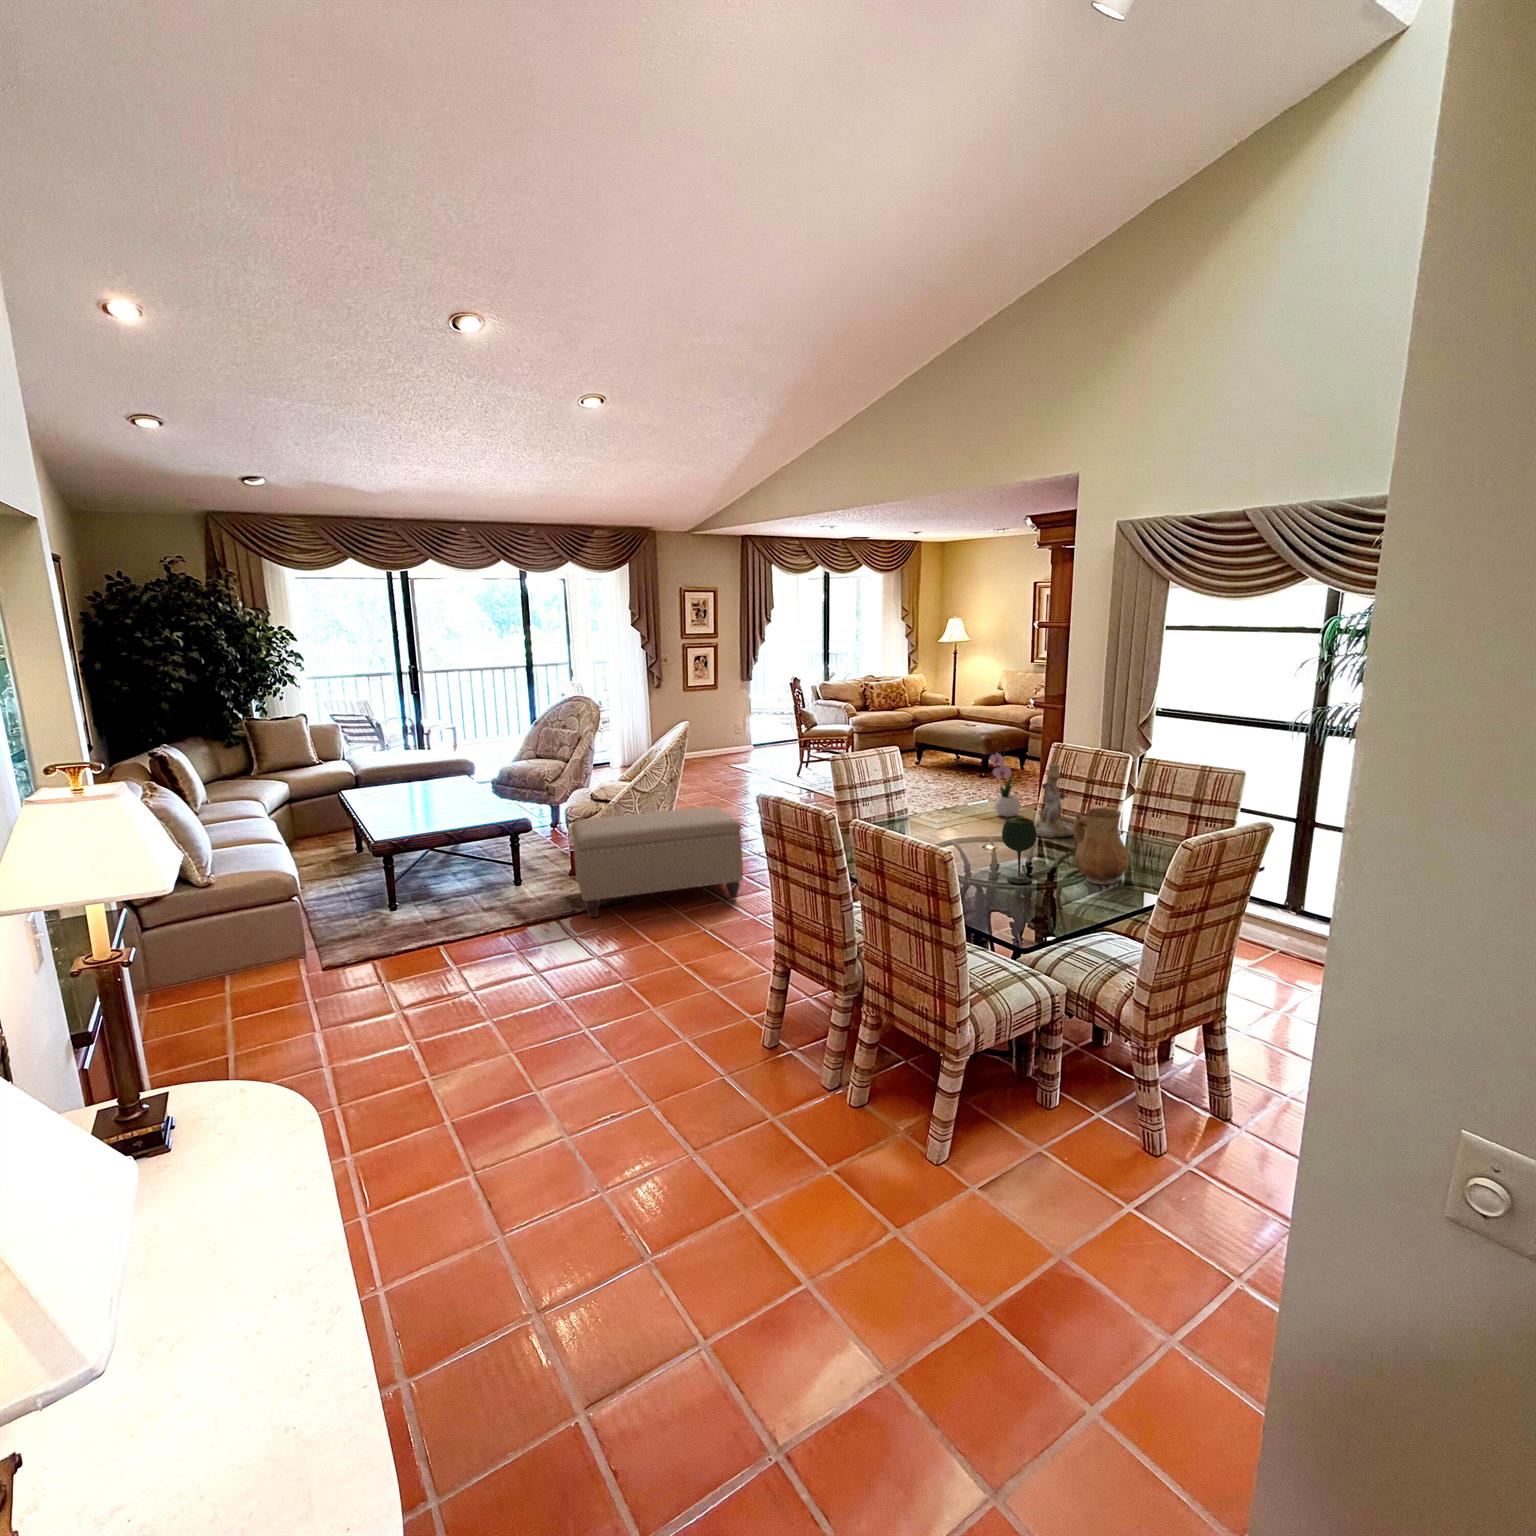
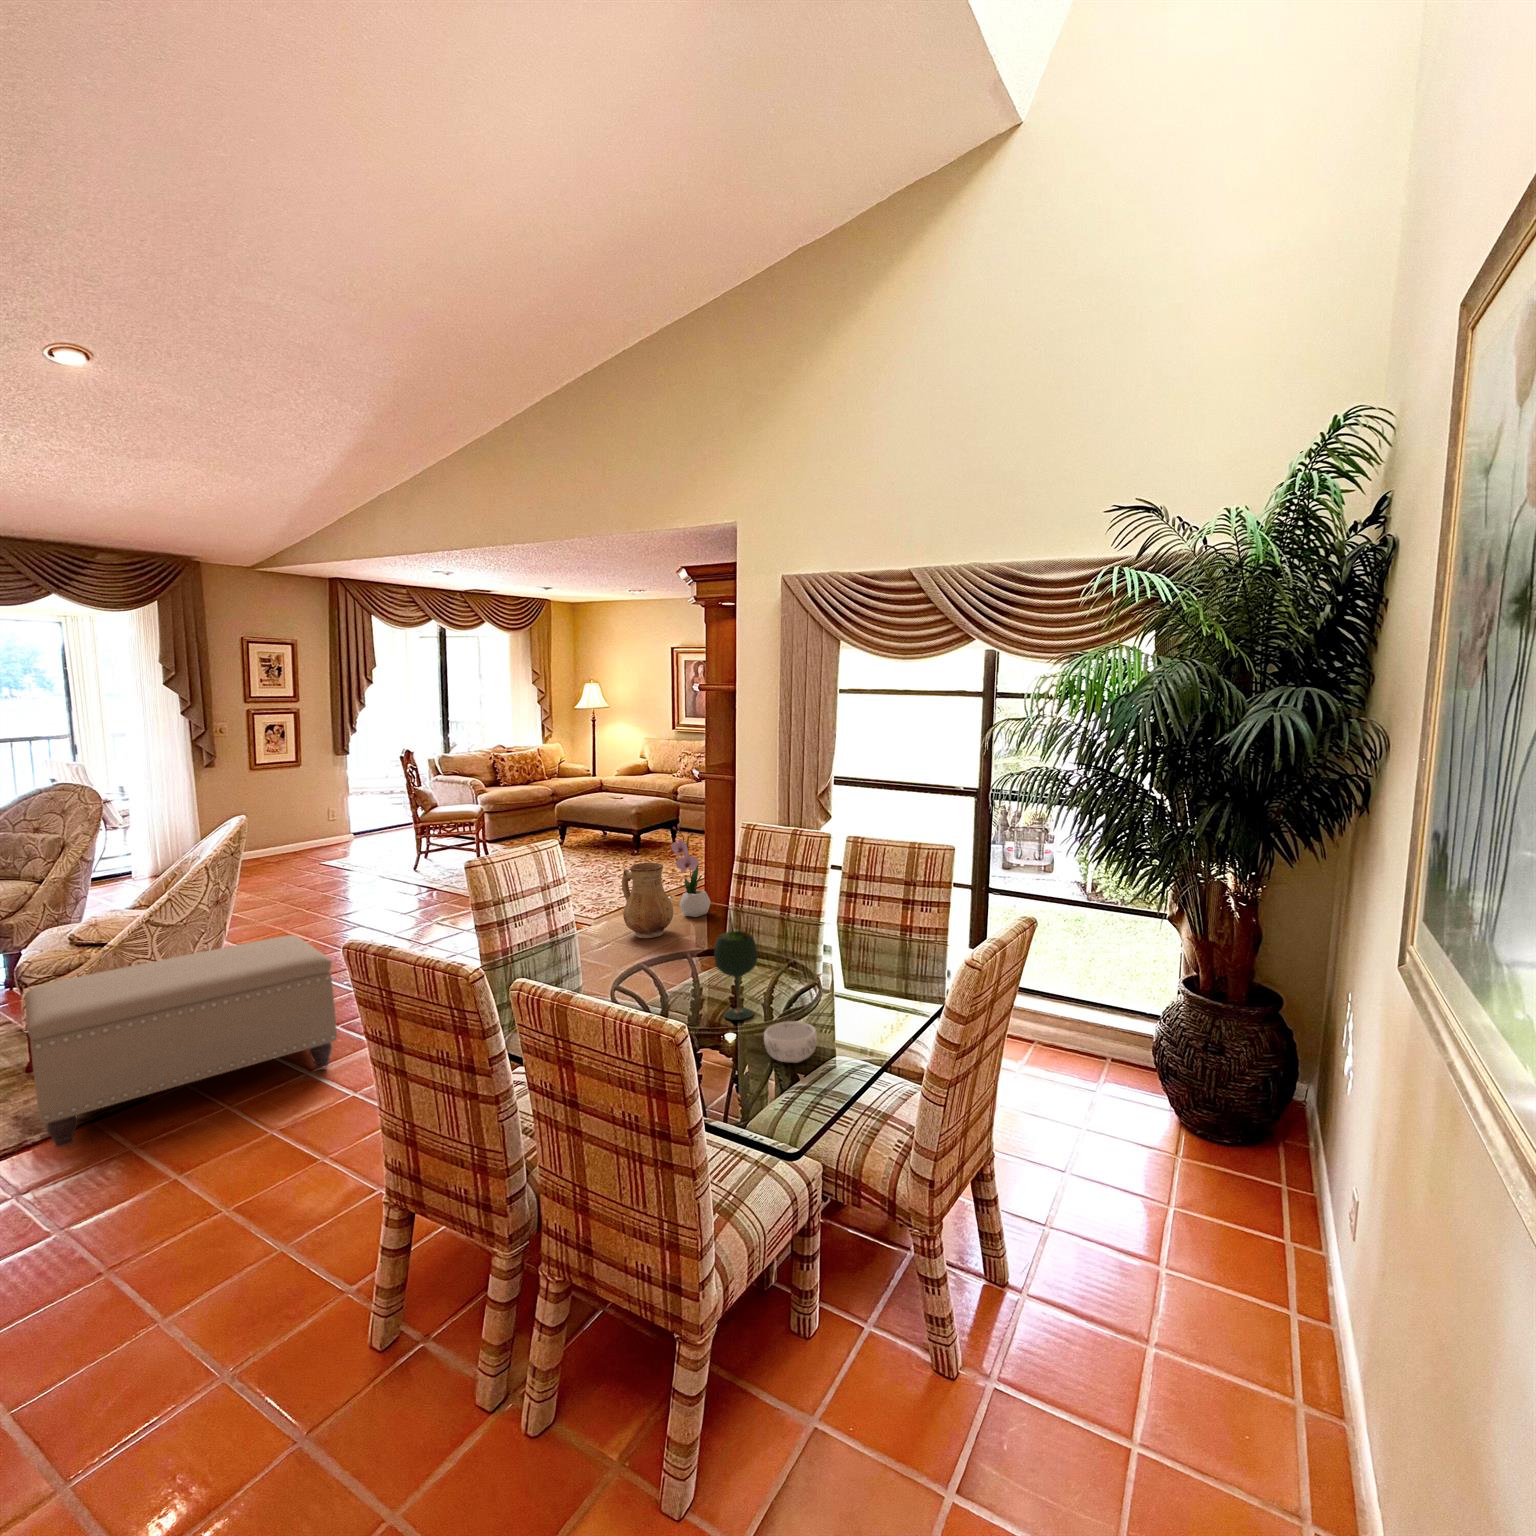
candlestick: present [1035,764,1074,837] -> none [724,851,780,942]
ceramic pitcher: present [1073,808,1129,884] -> present [622,863,673,938]
decorative bowl: none [1030,884,1071,912] -> present [764,1021,817,1063]

